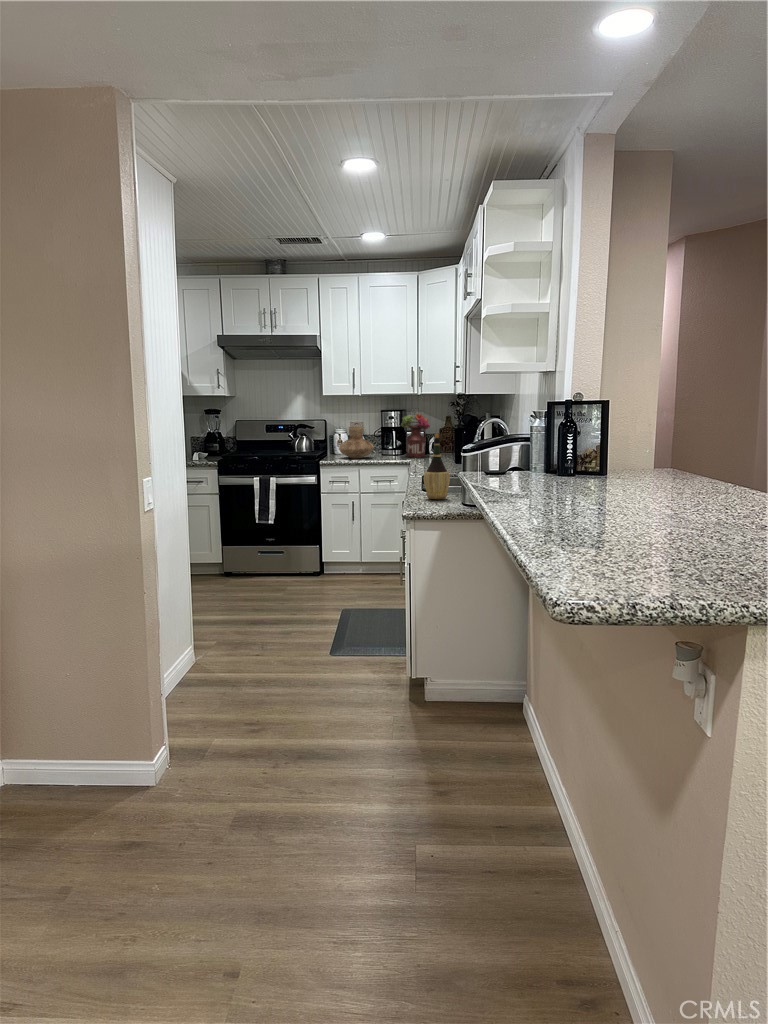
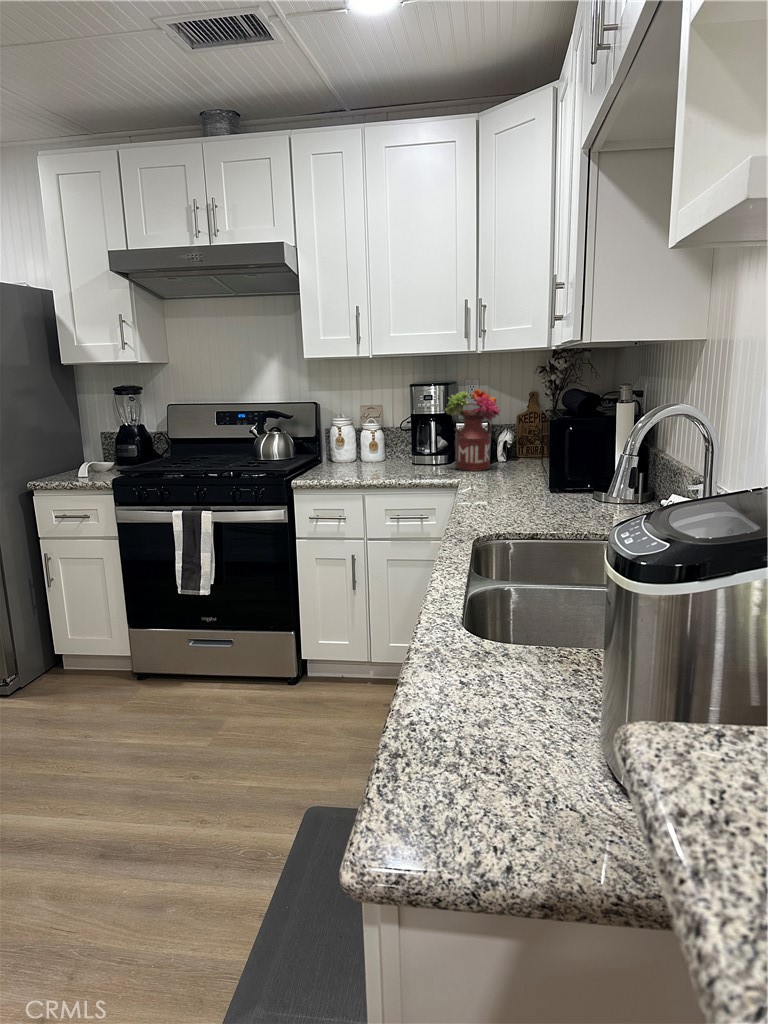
vase: present [339,426,374,458] -> none [332,414,395,473]
wine bottle: present [424,434,450,499] -> none [456,492,562,757]

